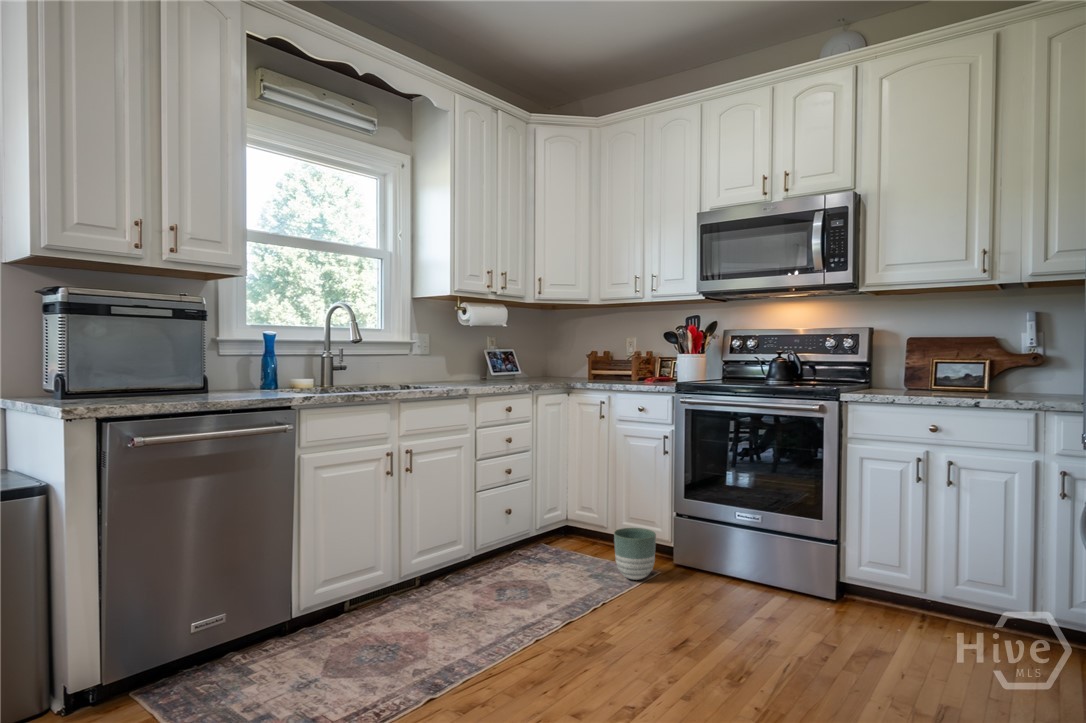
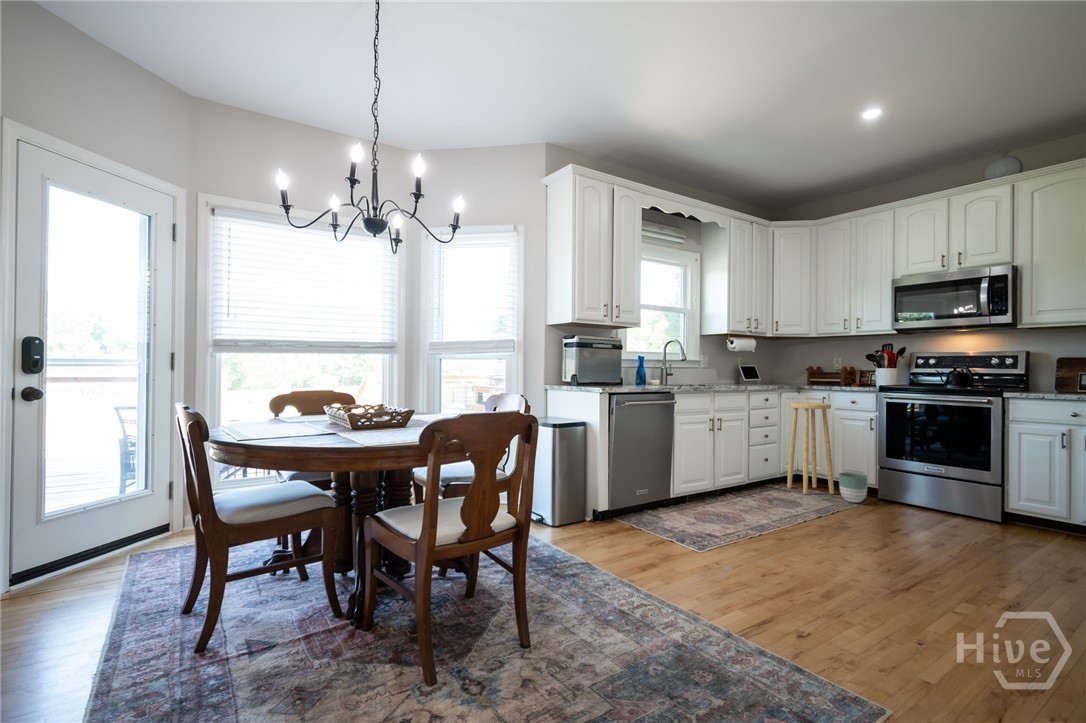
stool: none [545,412,612,568] -> present [787,402,834,494]

